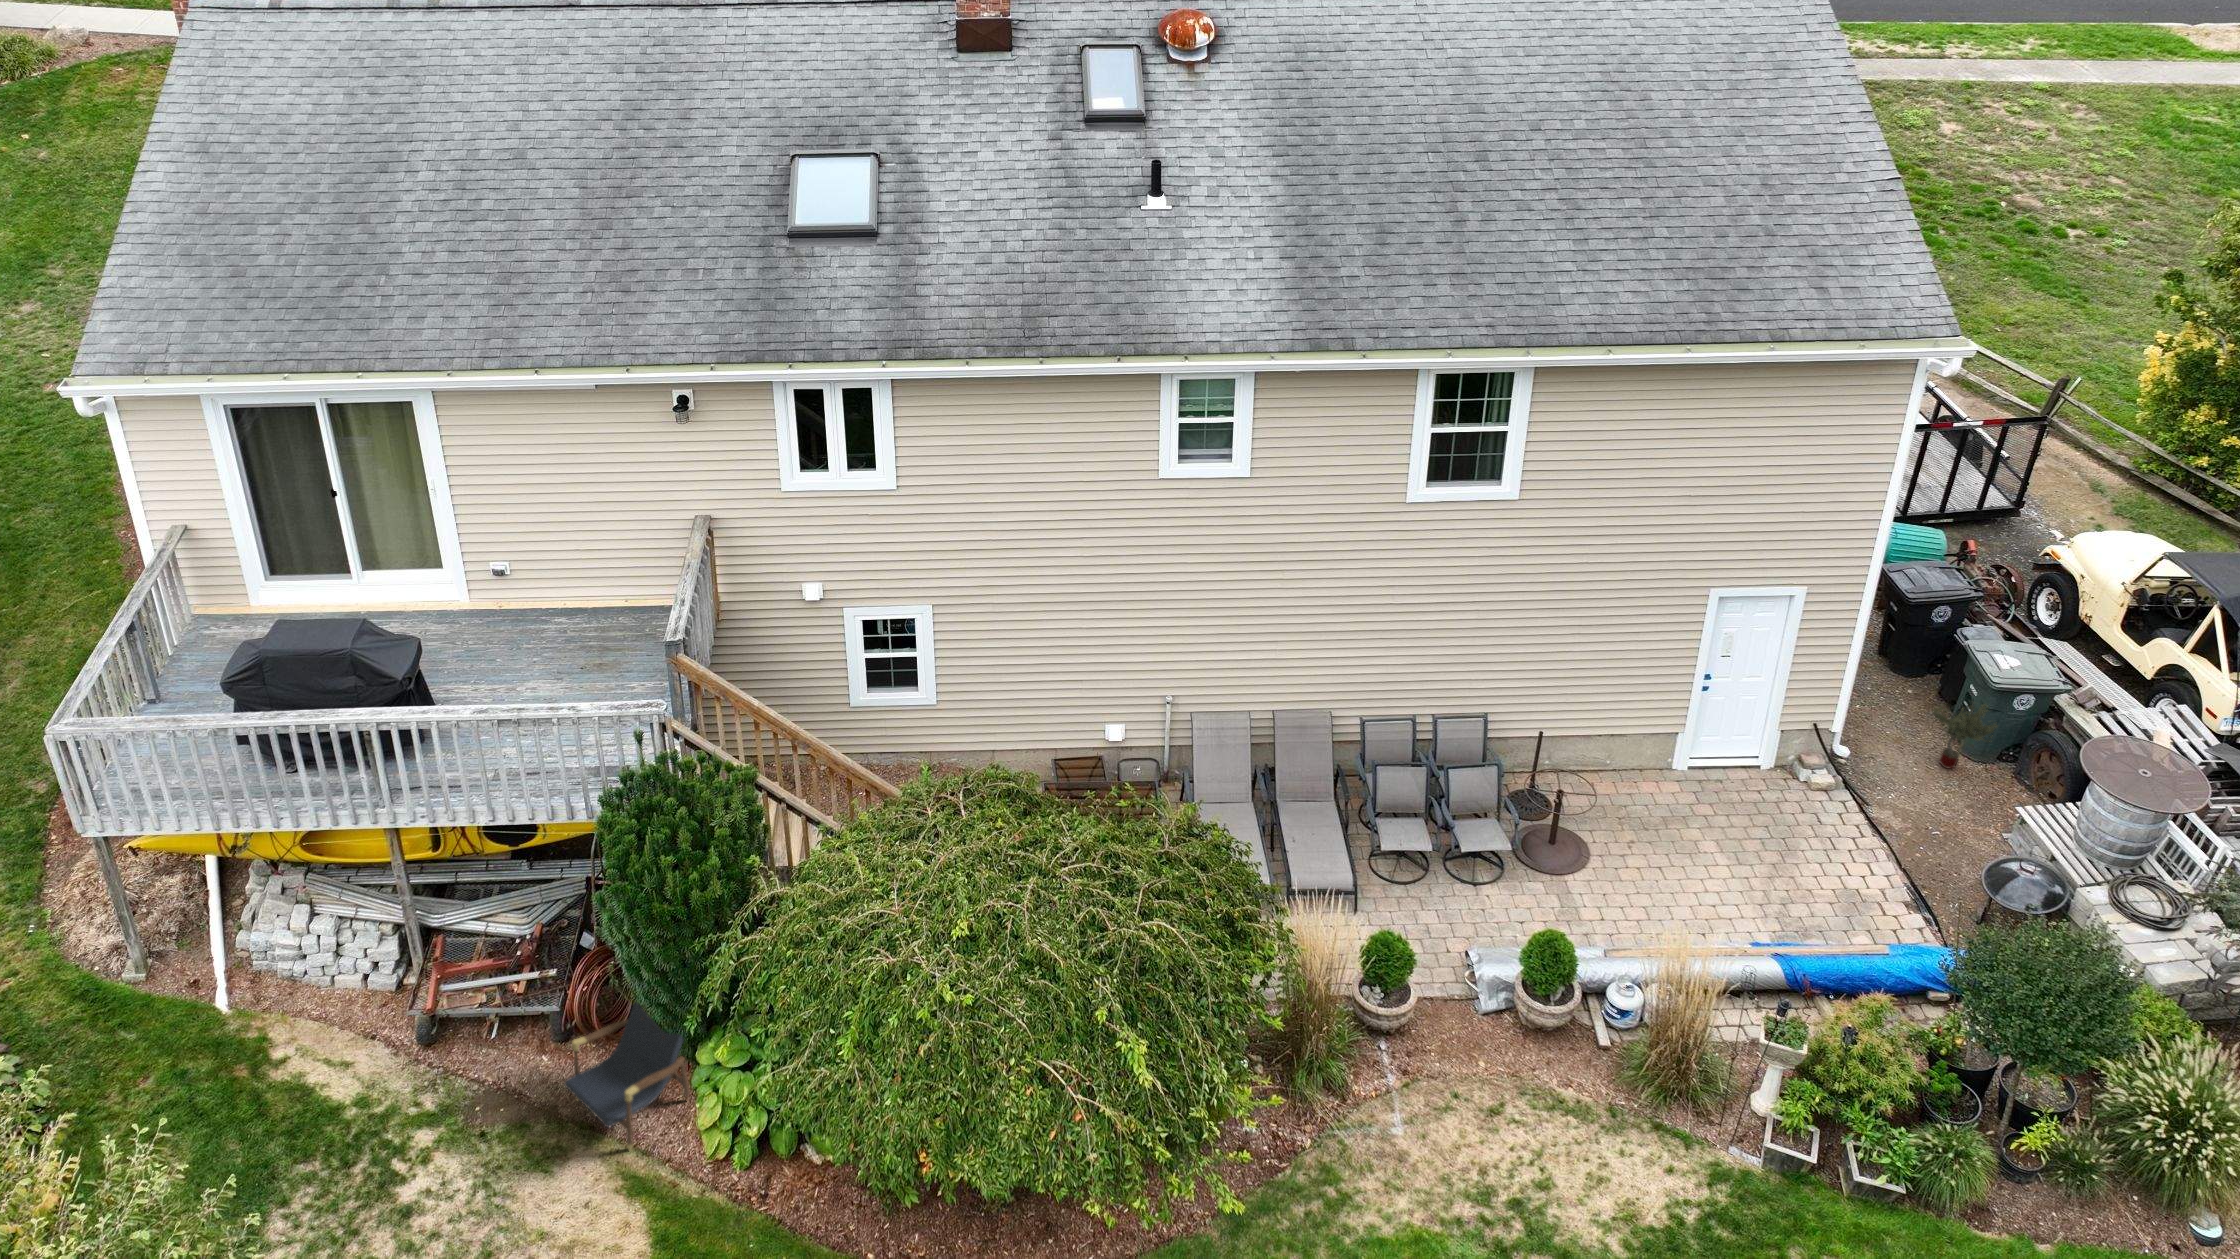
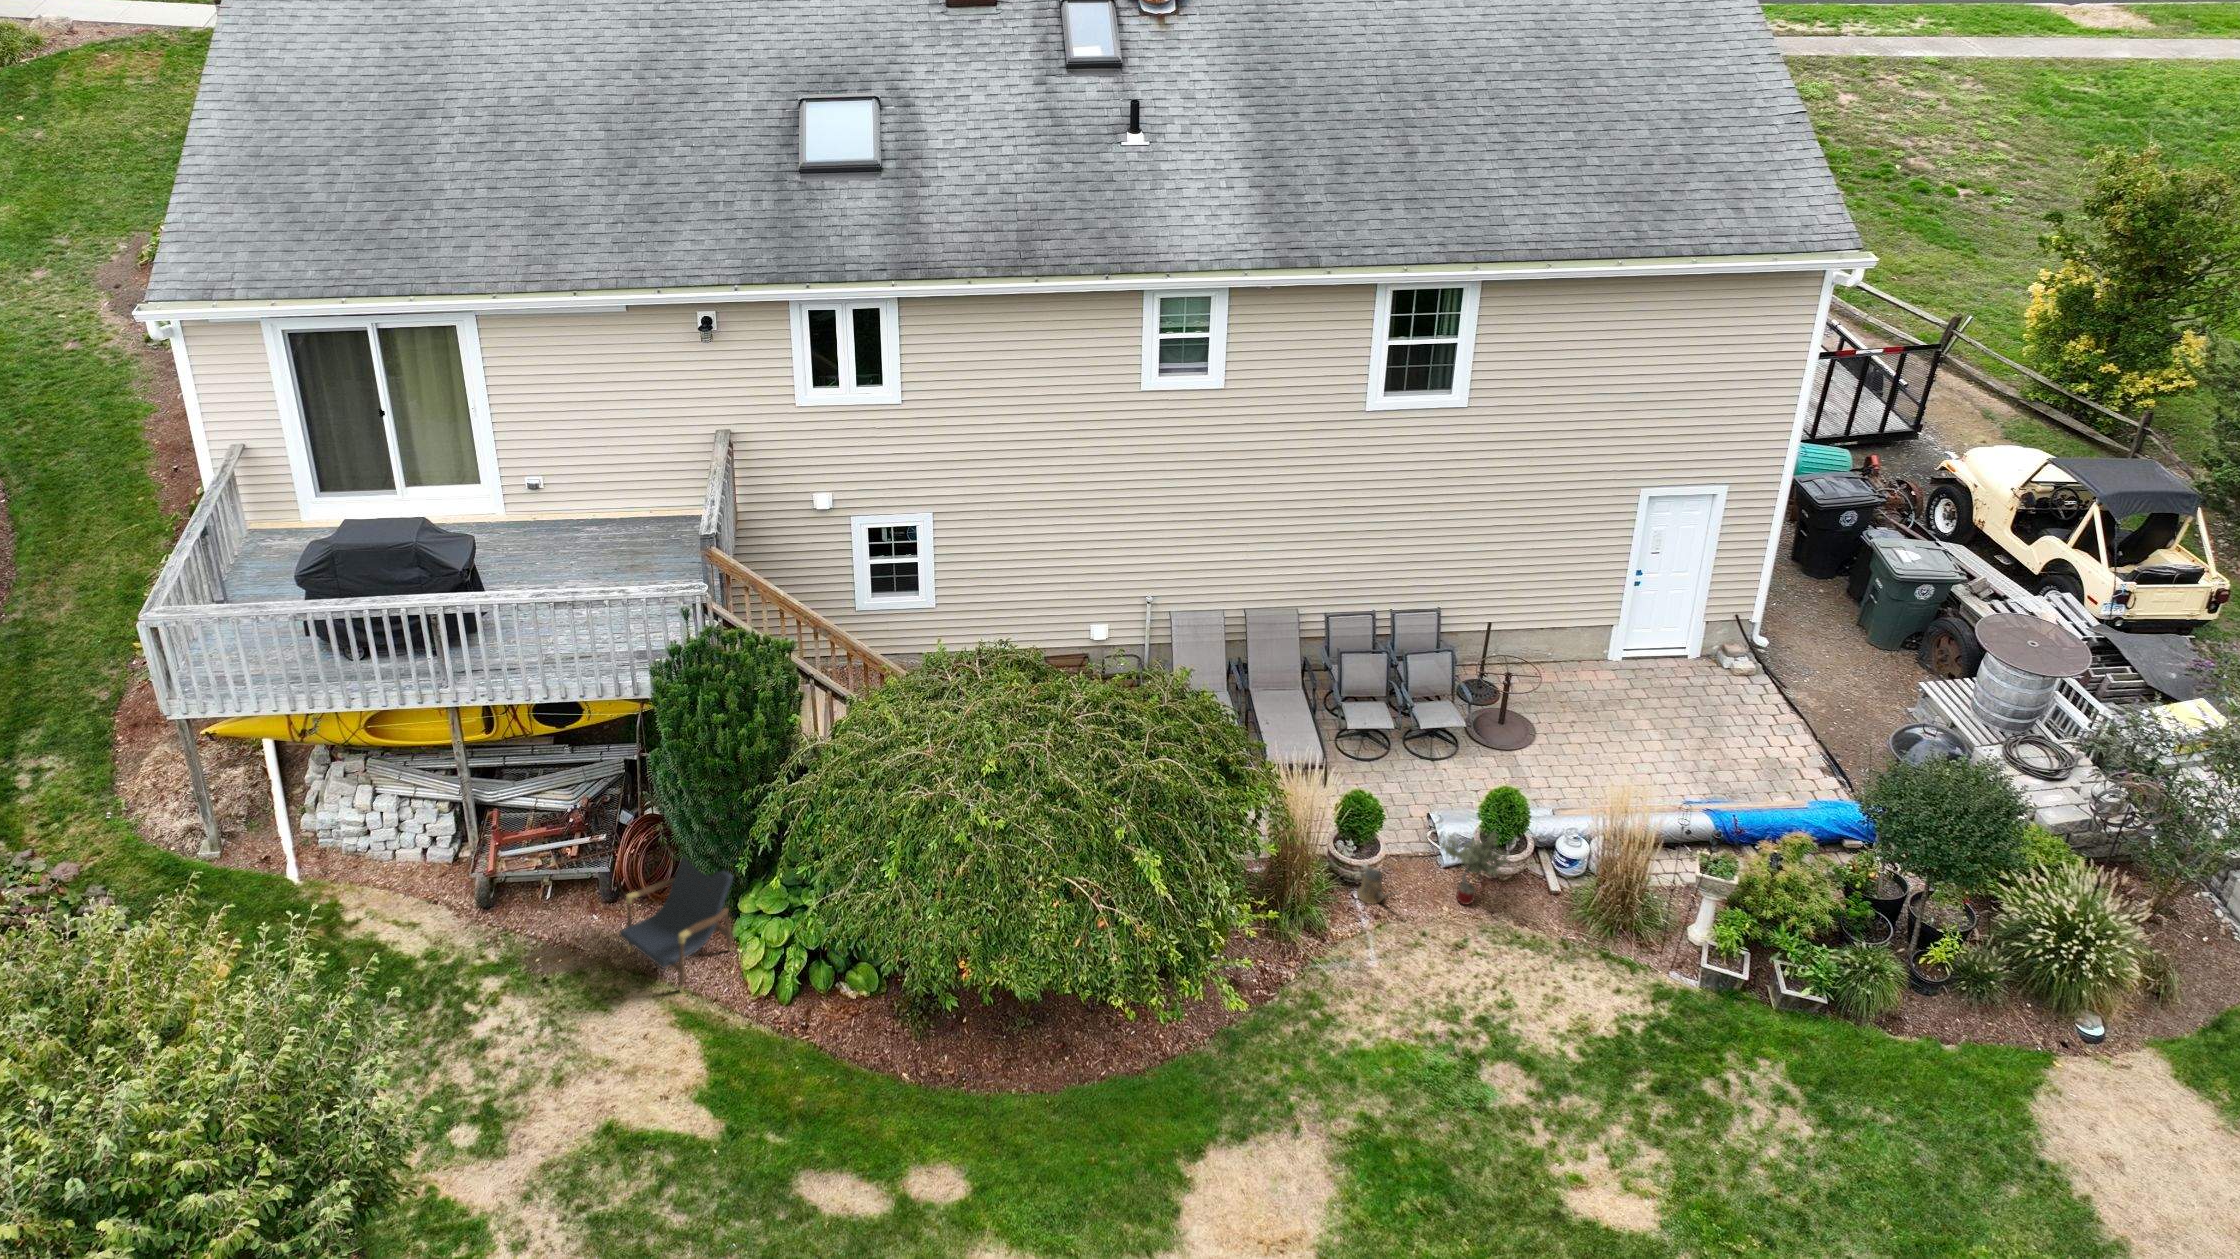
potted tree: present [1932,703,1997,769] -> present [1441,831,1510,905]
watering can: none [1383,1012,1429,1059] -> present [1357,864,1397,904]

